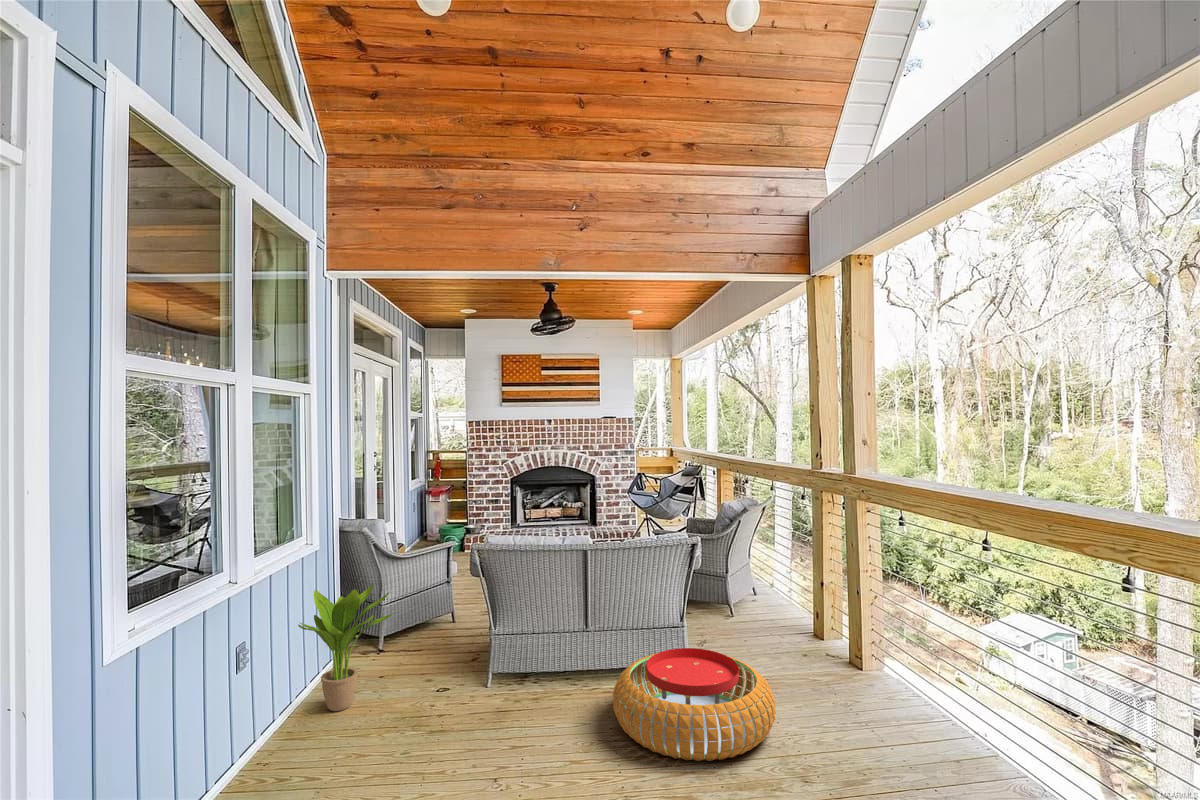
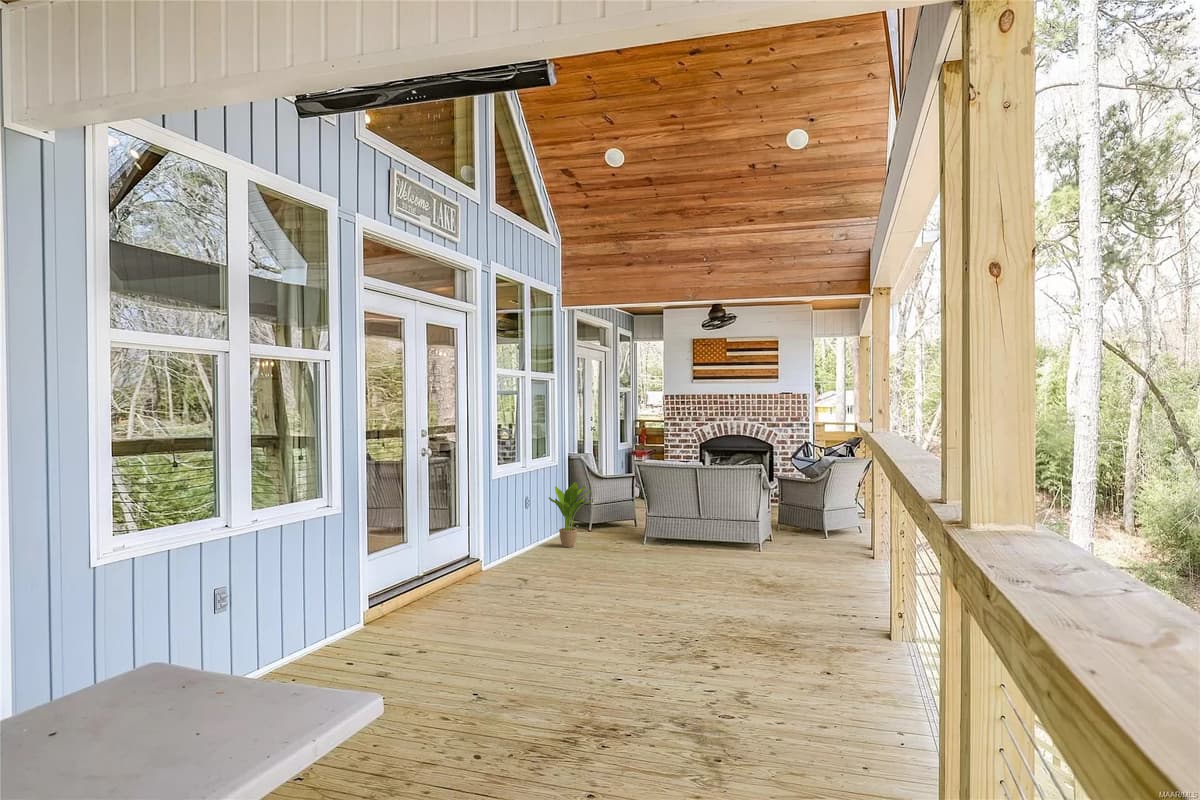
pouf: present [613,648,776,761] -> none [704,528,793,572]

